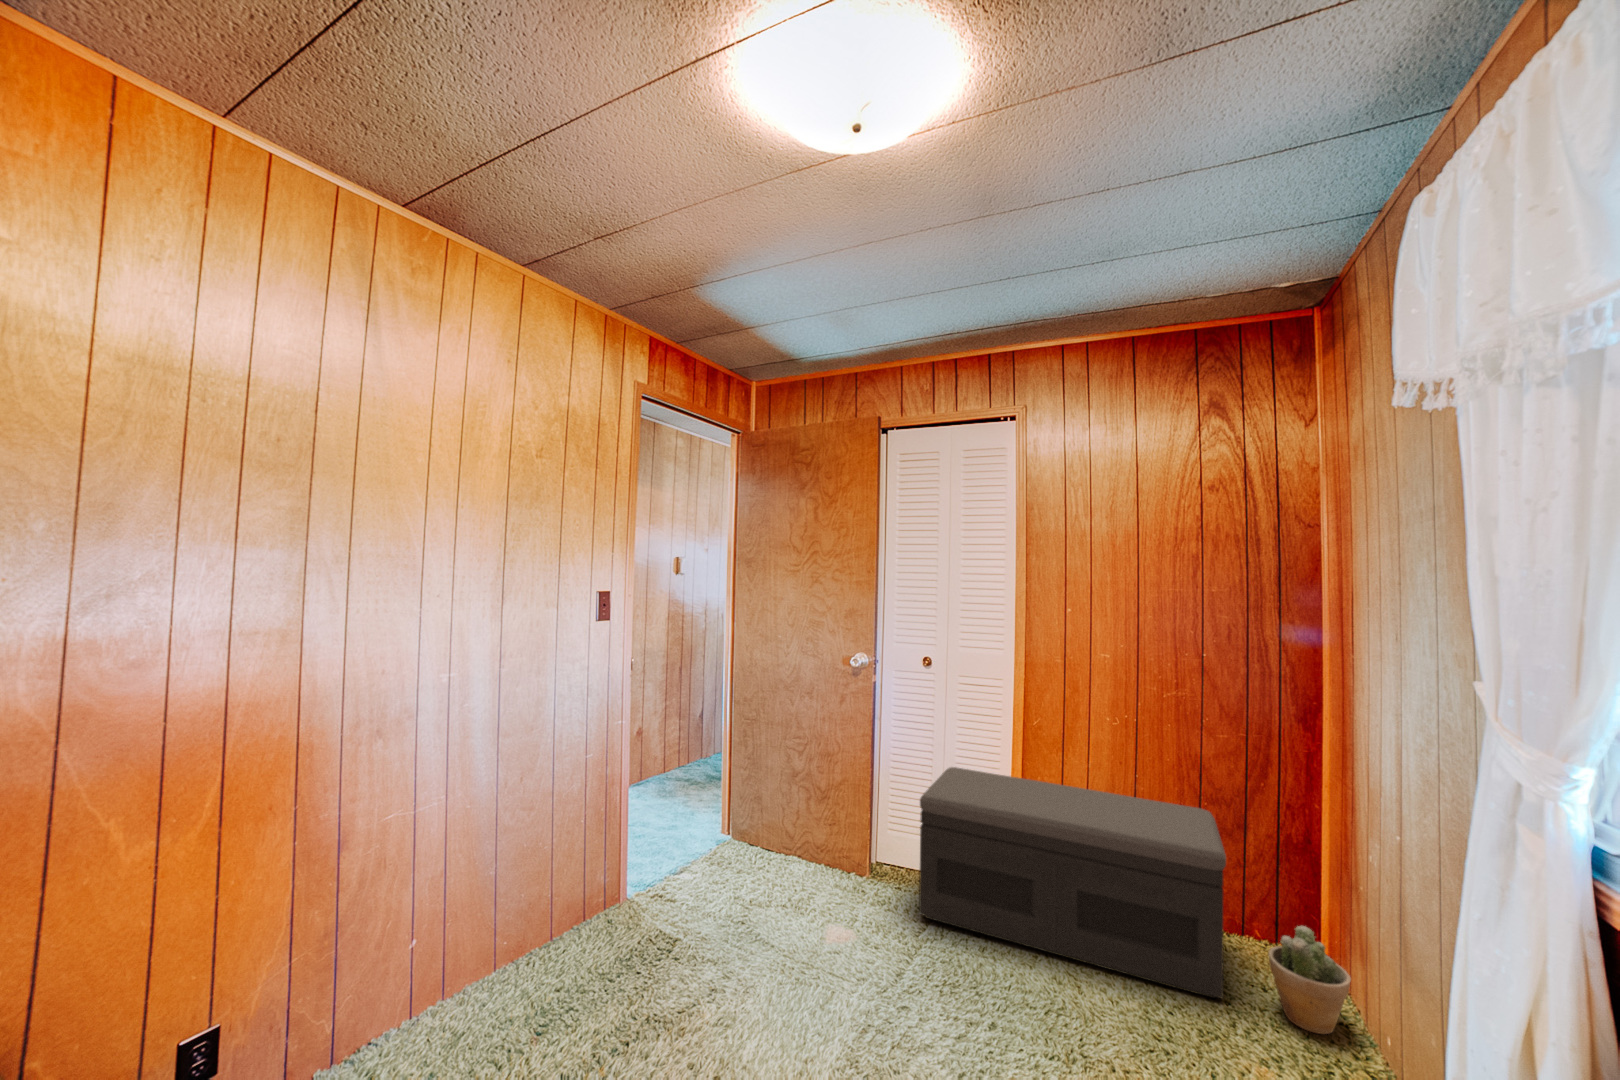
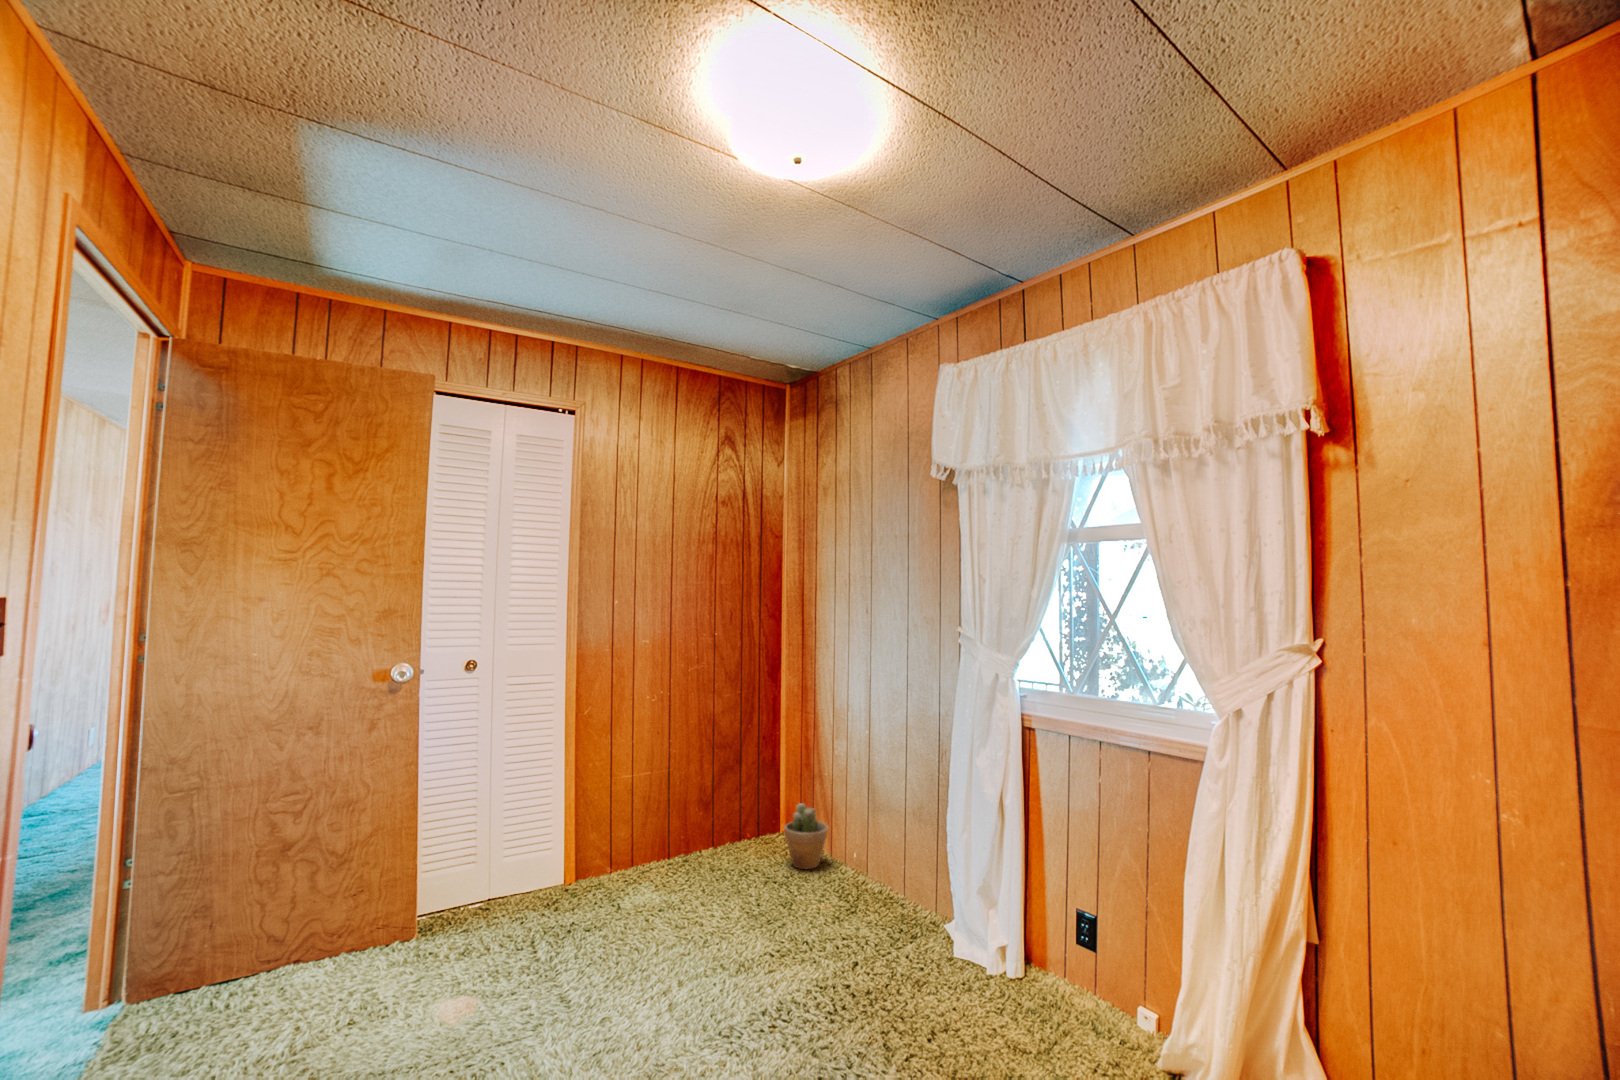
storage bench: present [919,767,1226,998] -> none [502,750,769,936]

